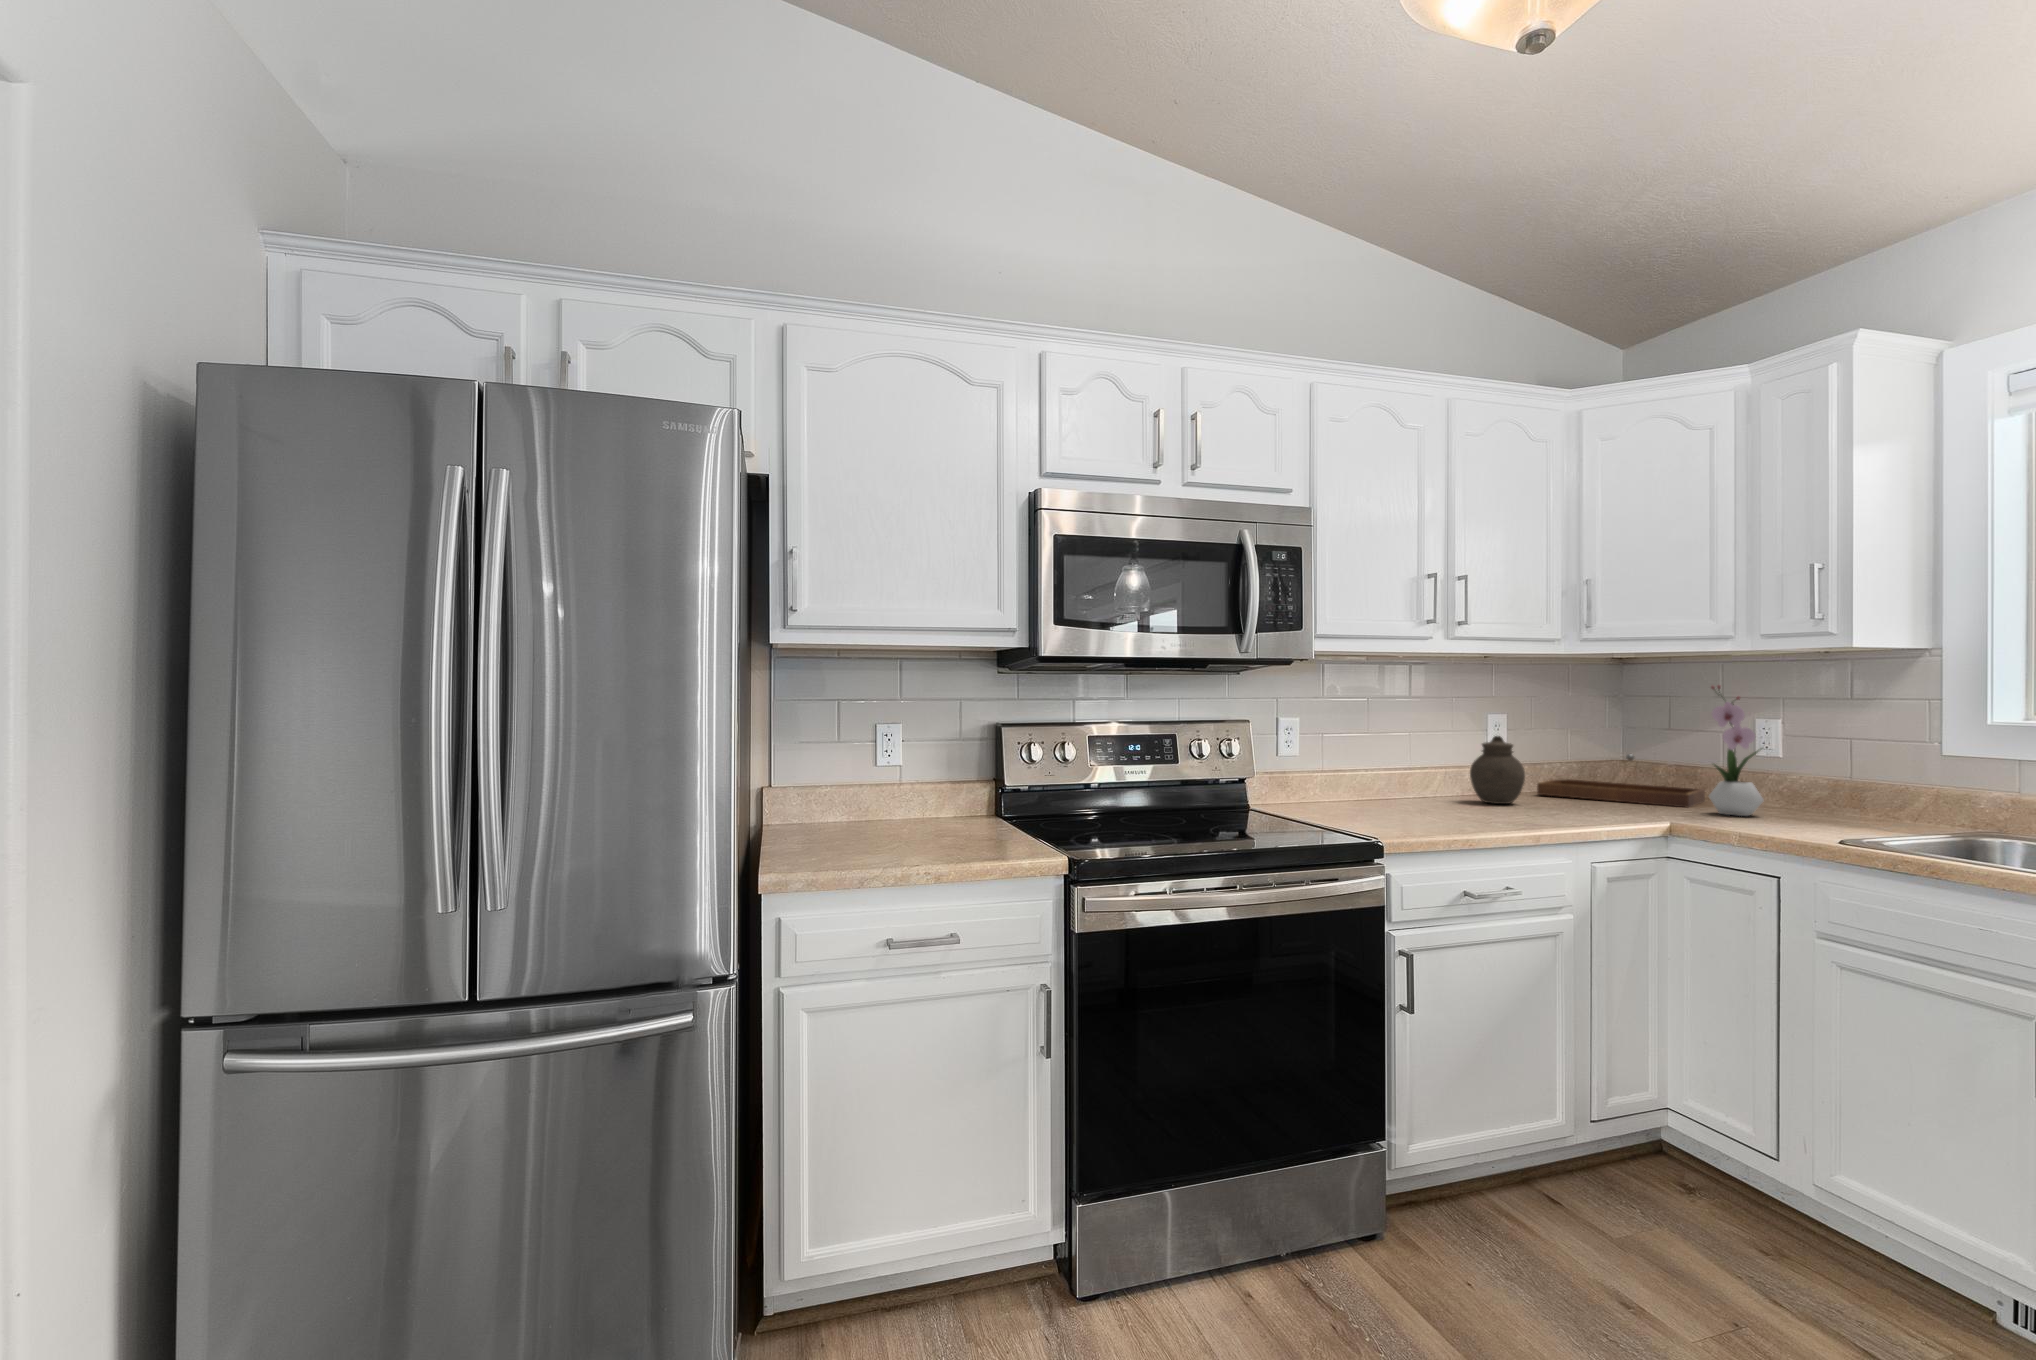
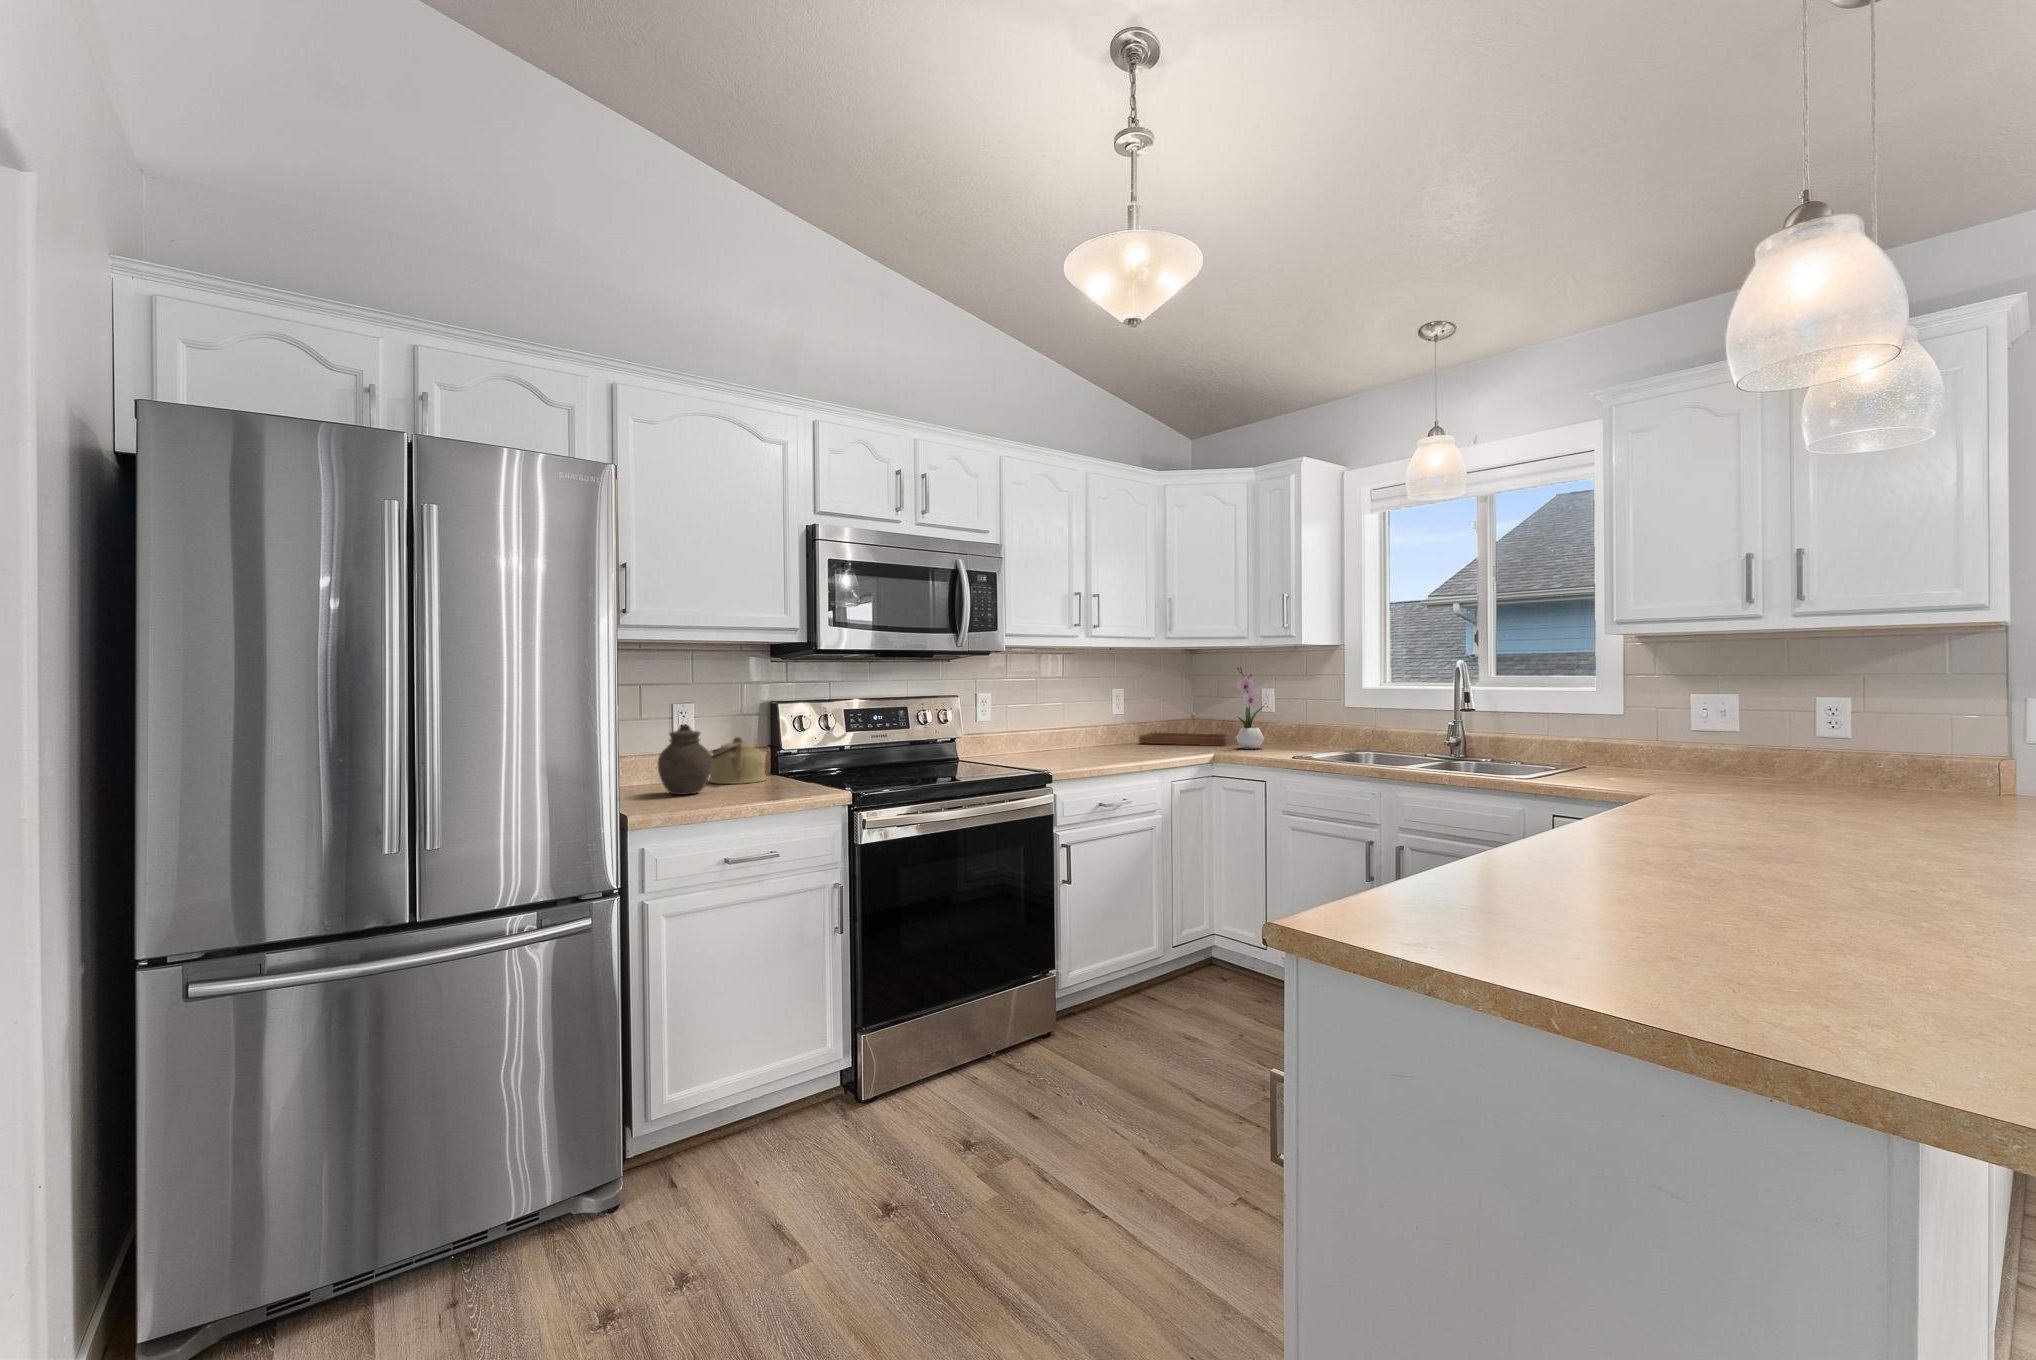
jar: present [1470,736,1525,804] -> present [658,724,712,795]
kettle: none [906,768,983,830] -> present [708,737,766,784]

